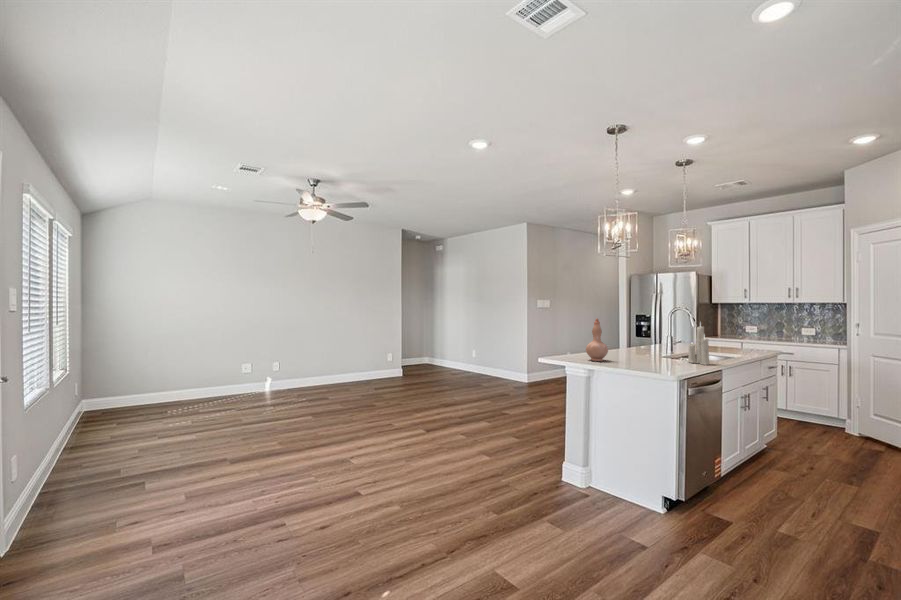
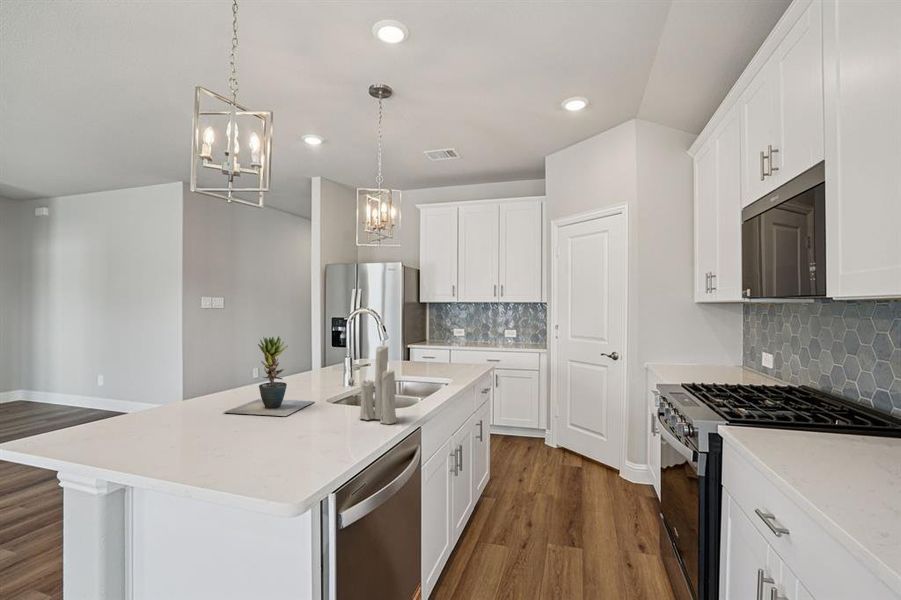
vase: present [586,318,608,361] -> none [115,336,180,445]
potted plant: none [614,321,657,359] -> present [225,336,313,416]

